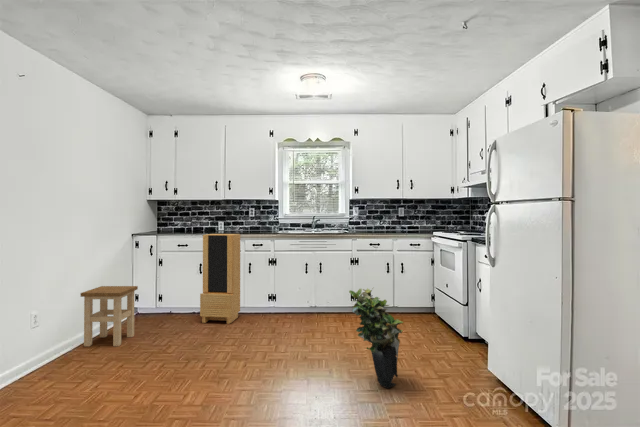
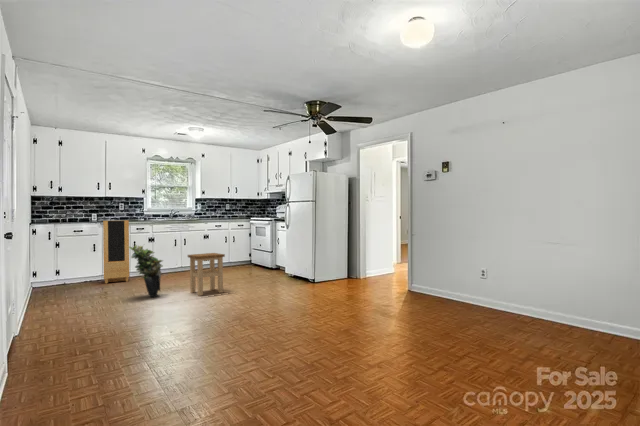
stool: present [80,286,138,346] -> present [188,253,225,296]
potted plant: present [349,288,403,389] -> present [129,245,163,297]

